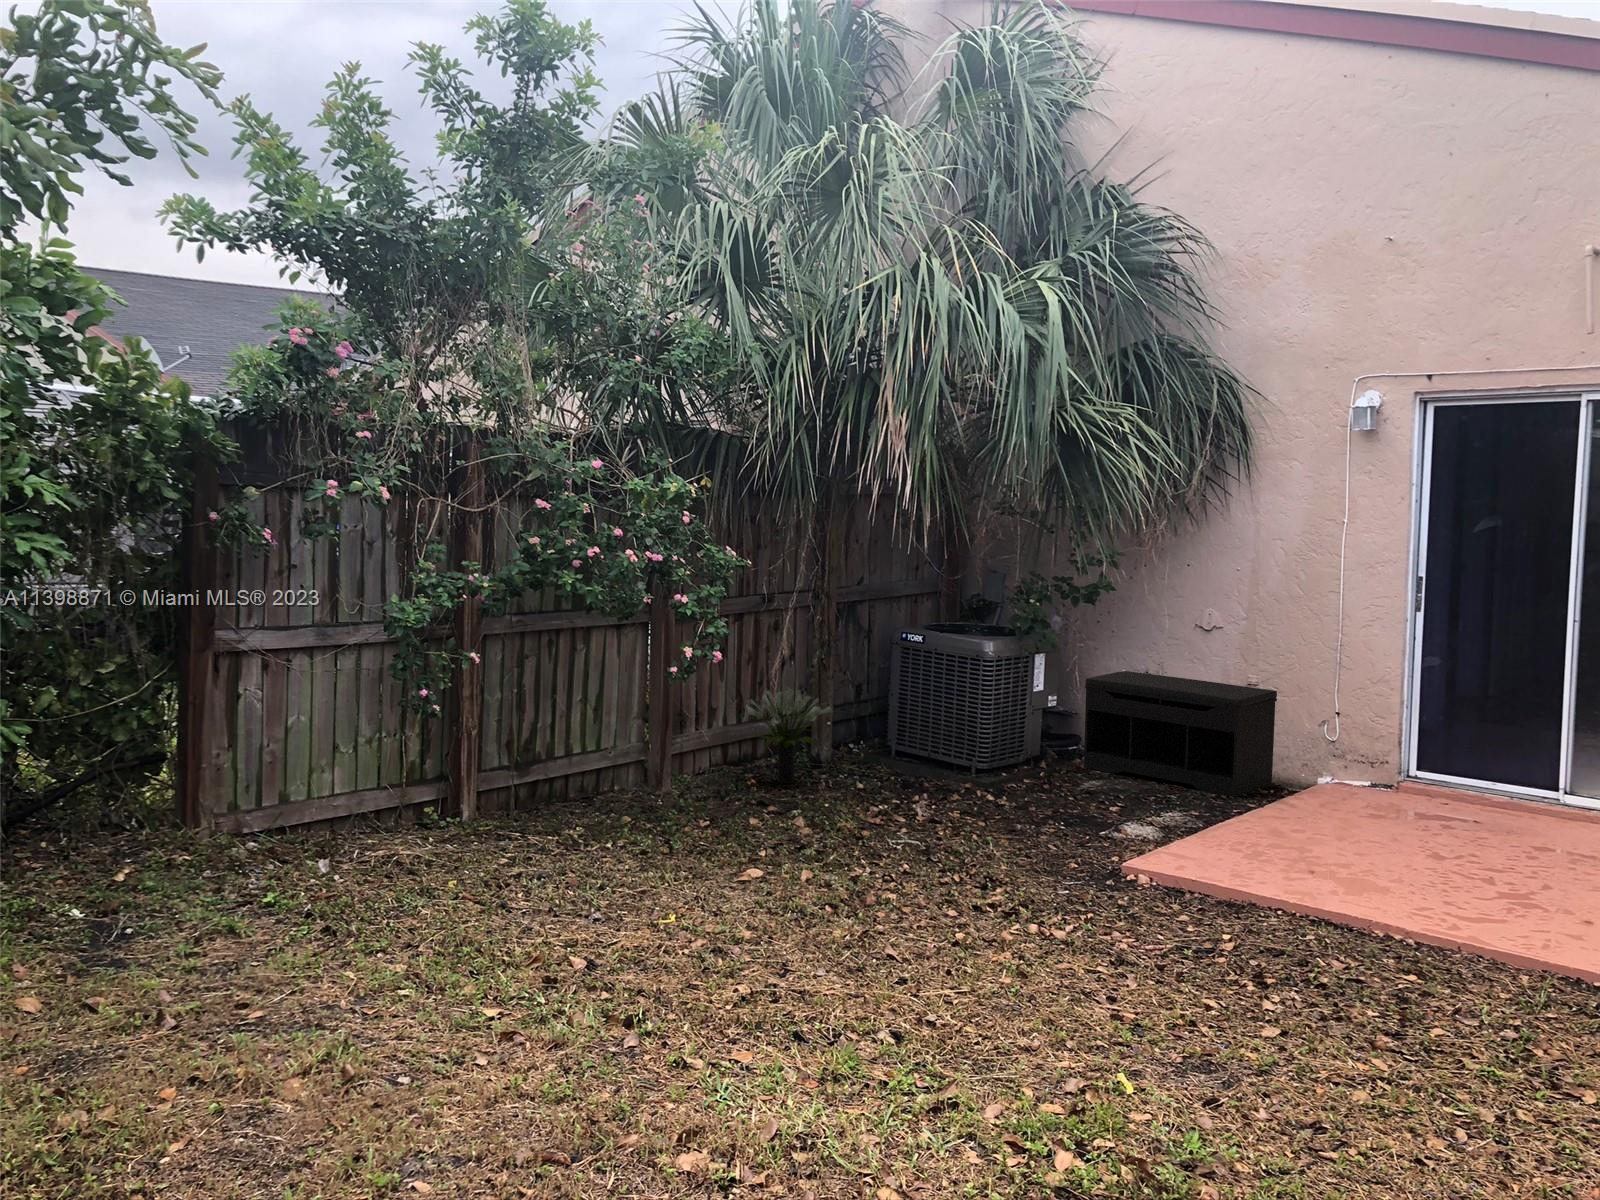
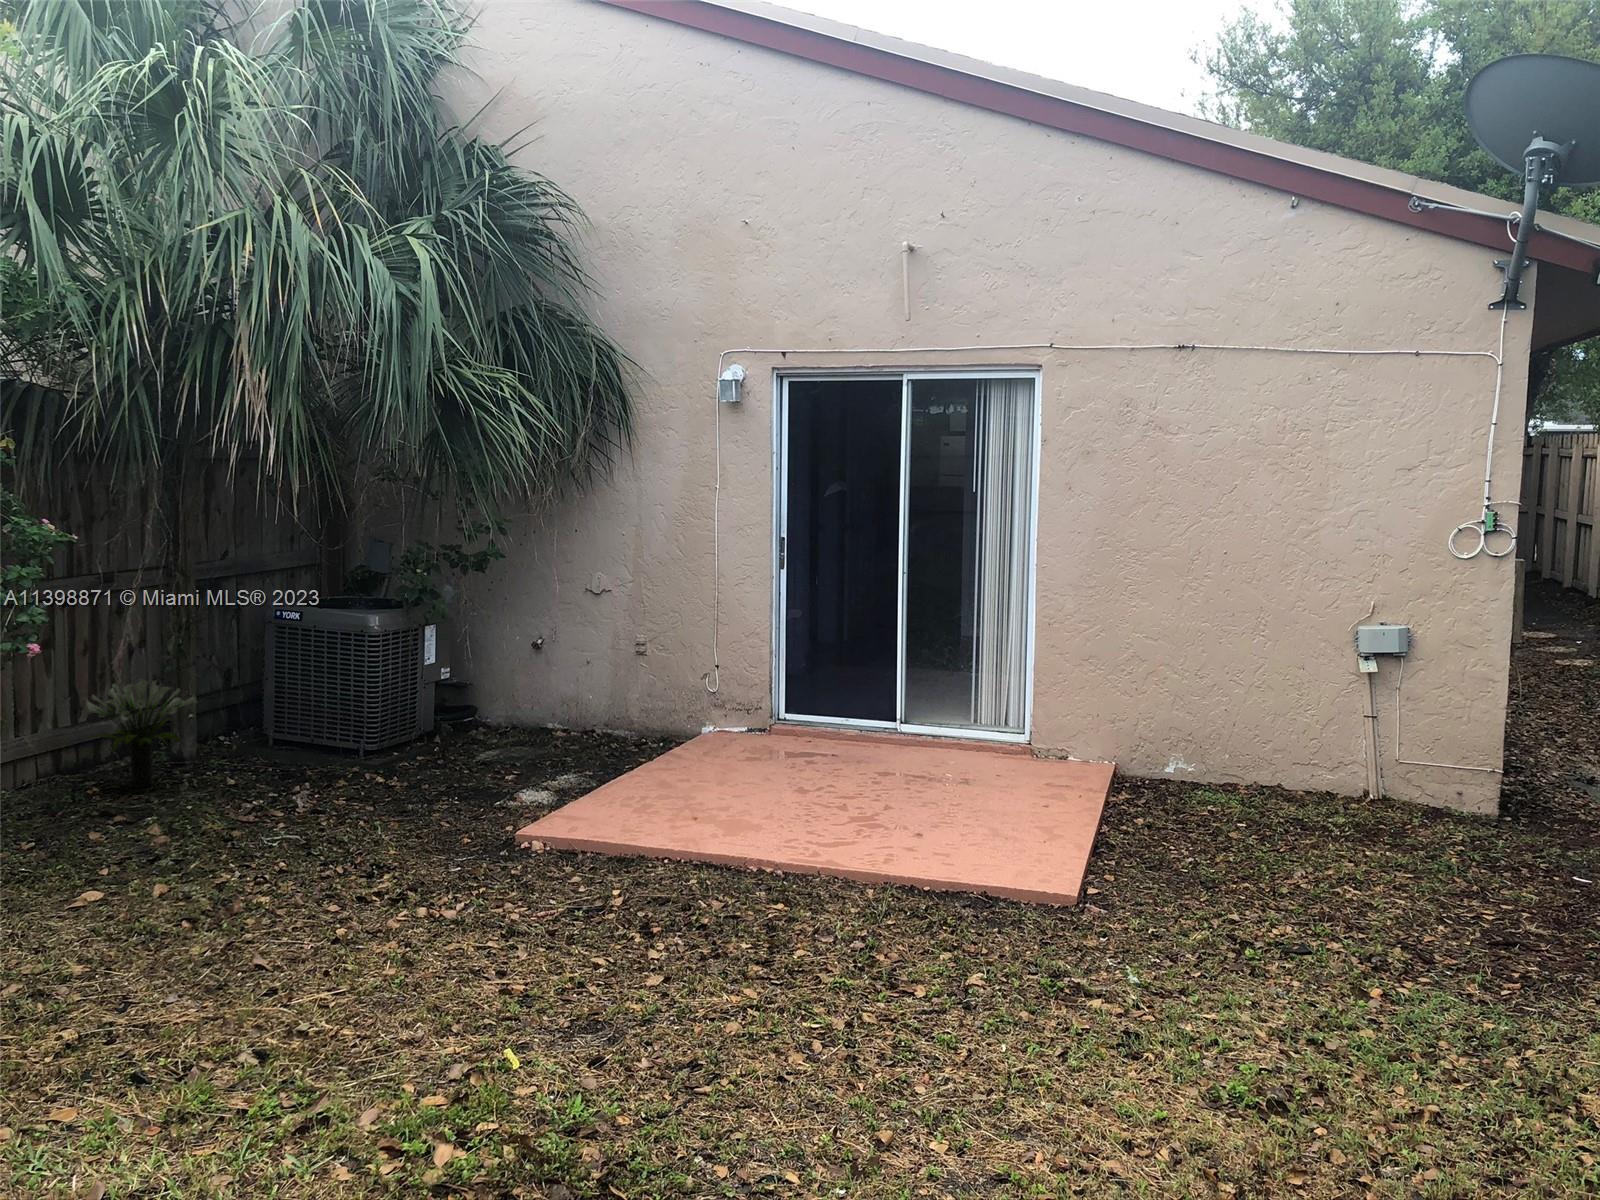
bench: present [1084,671,1277,798] -> none [481,640,662,755]

